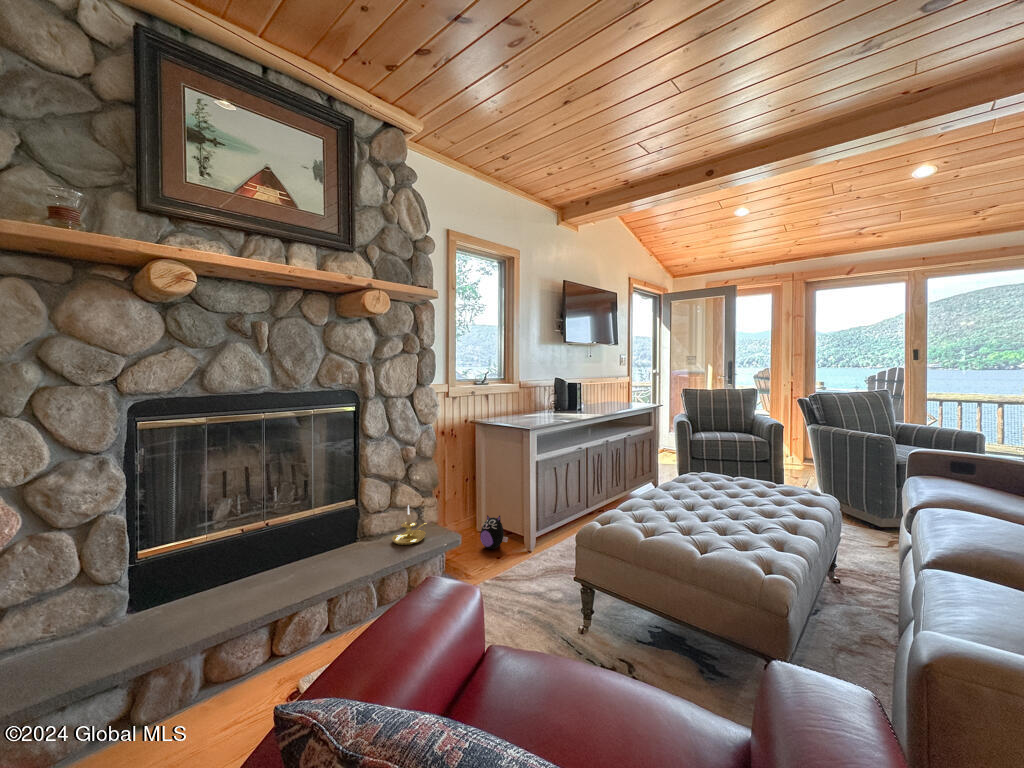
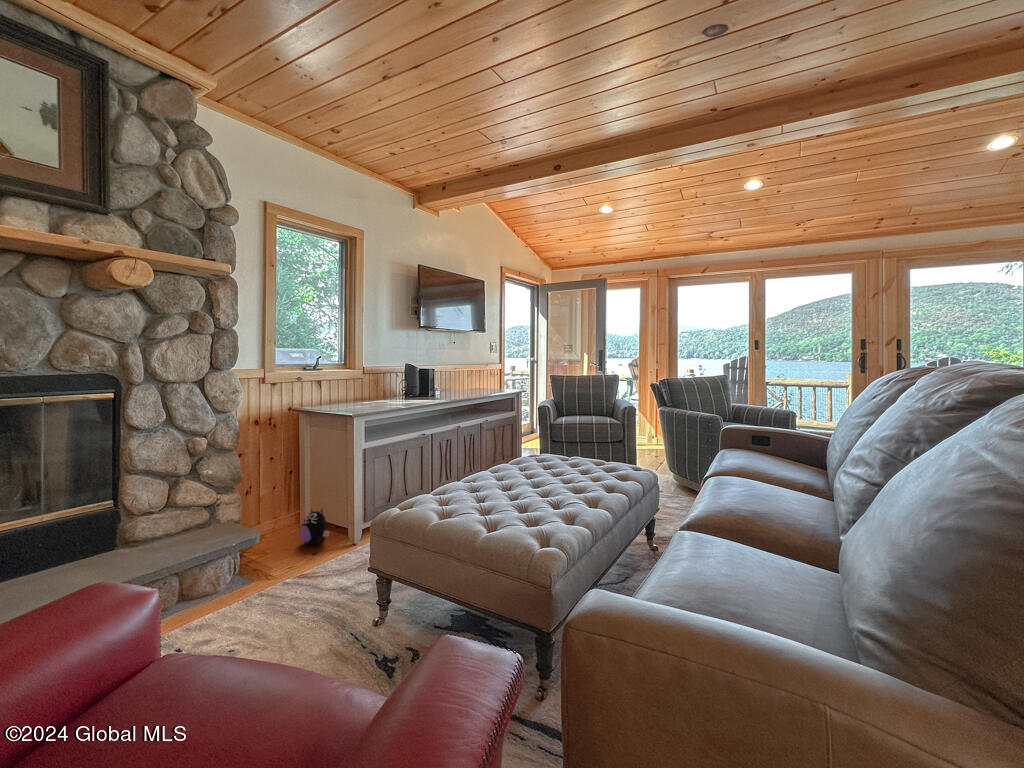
candle holder: present [392,505,427,545] -> none [162,502,215,547]

